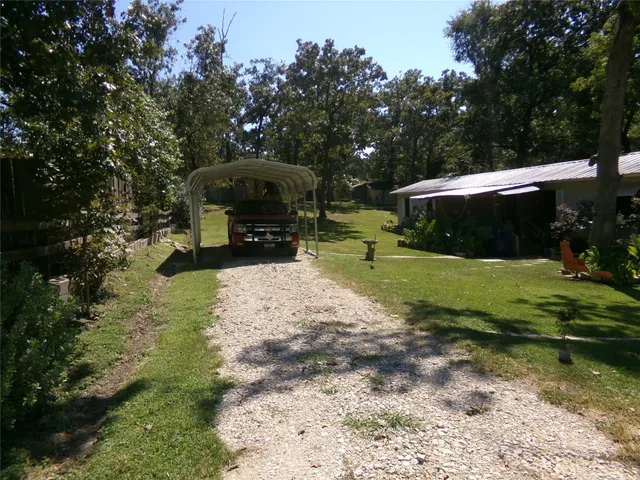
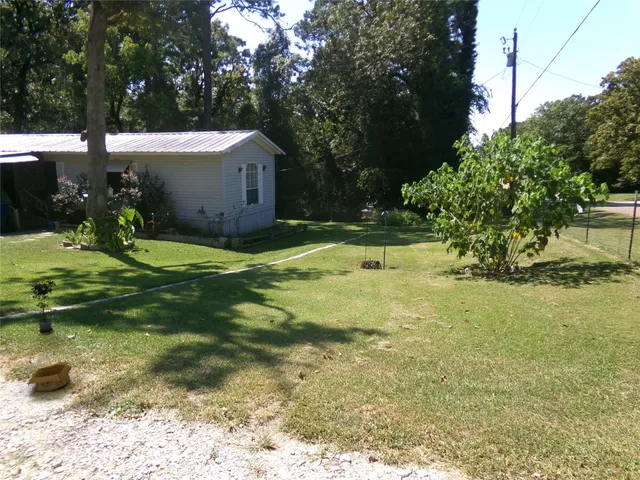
lounge chair: present [560,241,612,284] -> none [57,214,108,253]
cardboard box: none [559,403,608,433] -> present [27,362,72,391]

